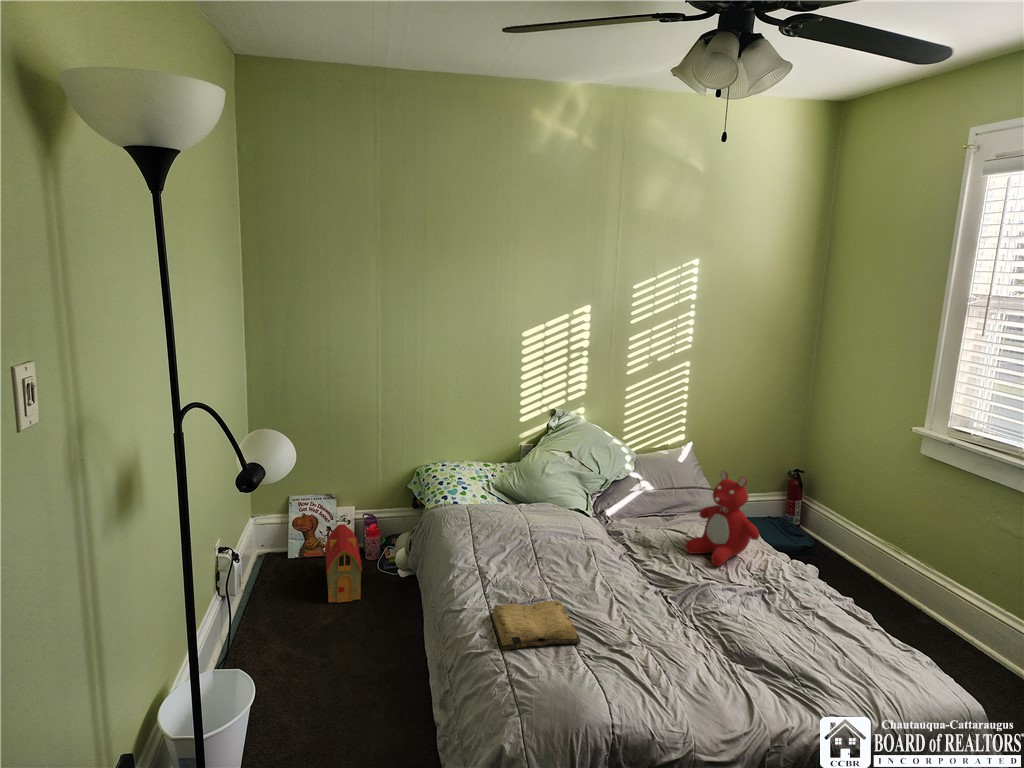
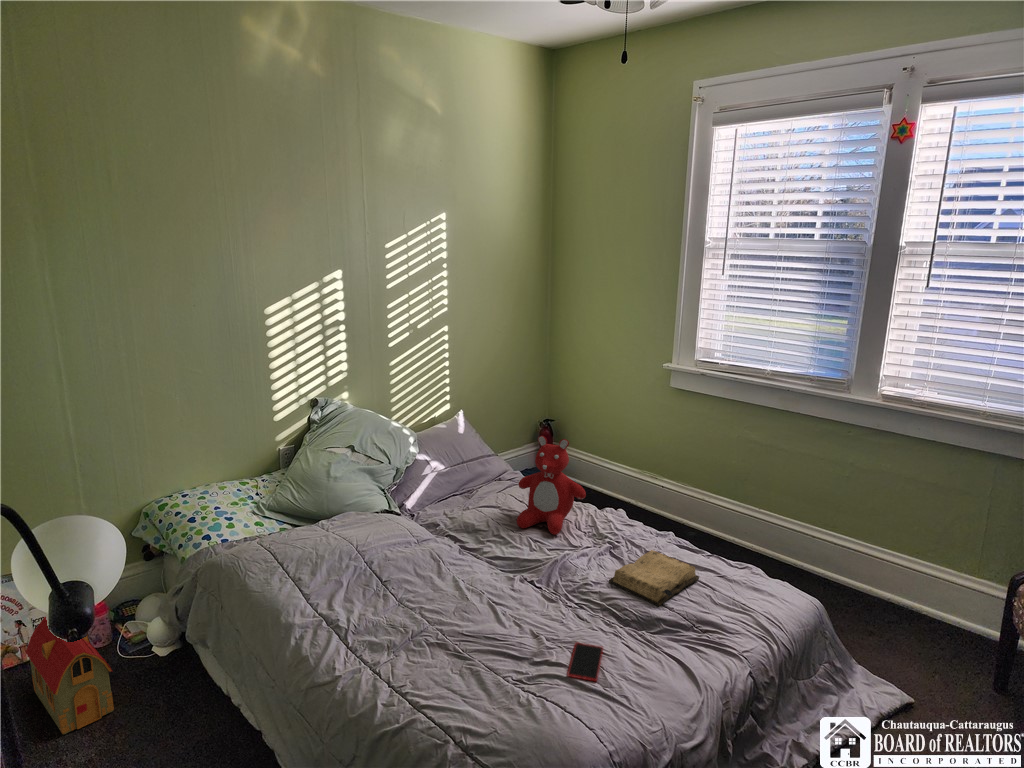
diary: present [490,600,581,651] -> present [609,550,699,606]
smartphone: none [632,649,682,682] -> present [567,643,603,681]

